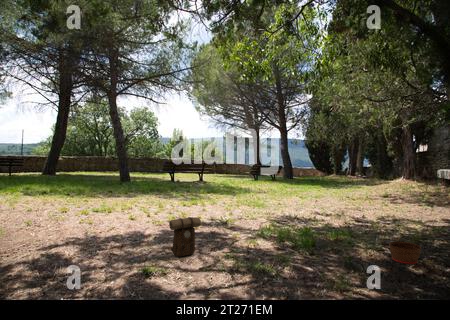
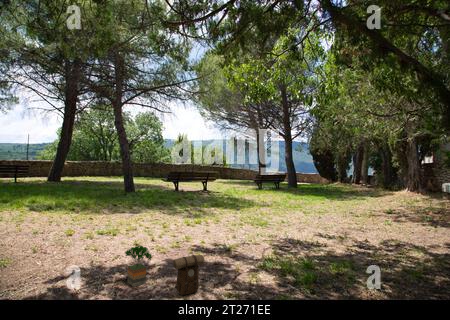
potted tree: none [120,211,148,251] -> present [125,246,152,287]
basket: present [389,241,421,264] -> none [392,280,425,306]

